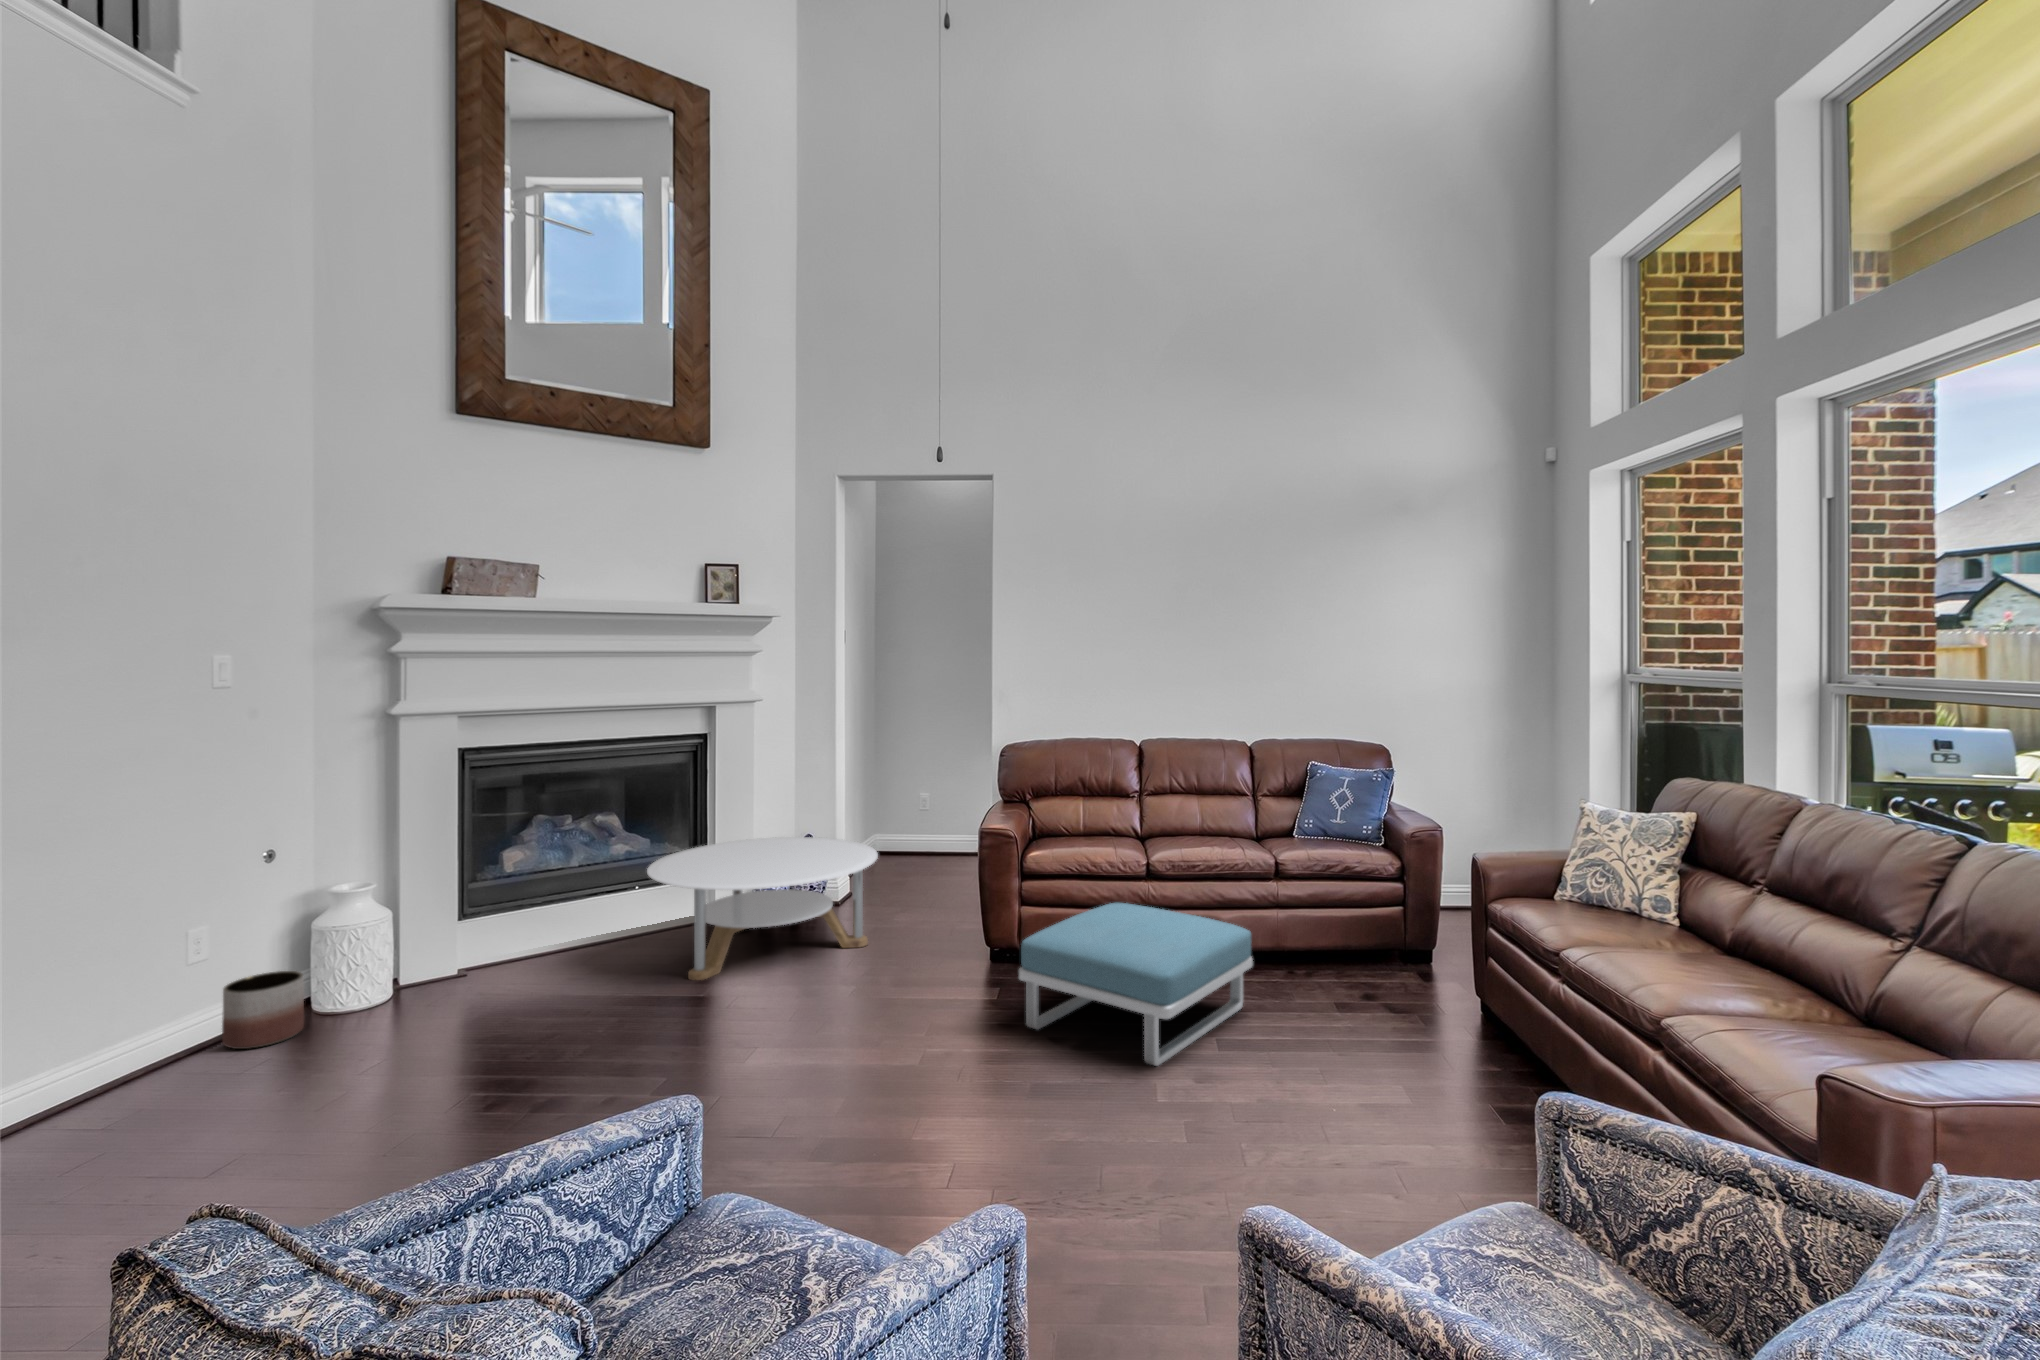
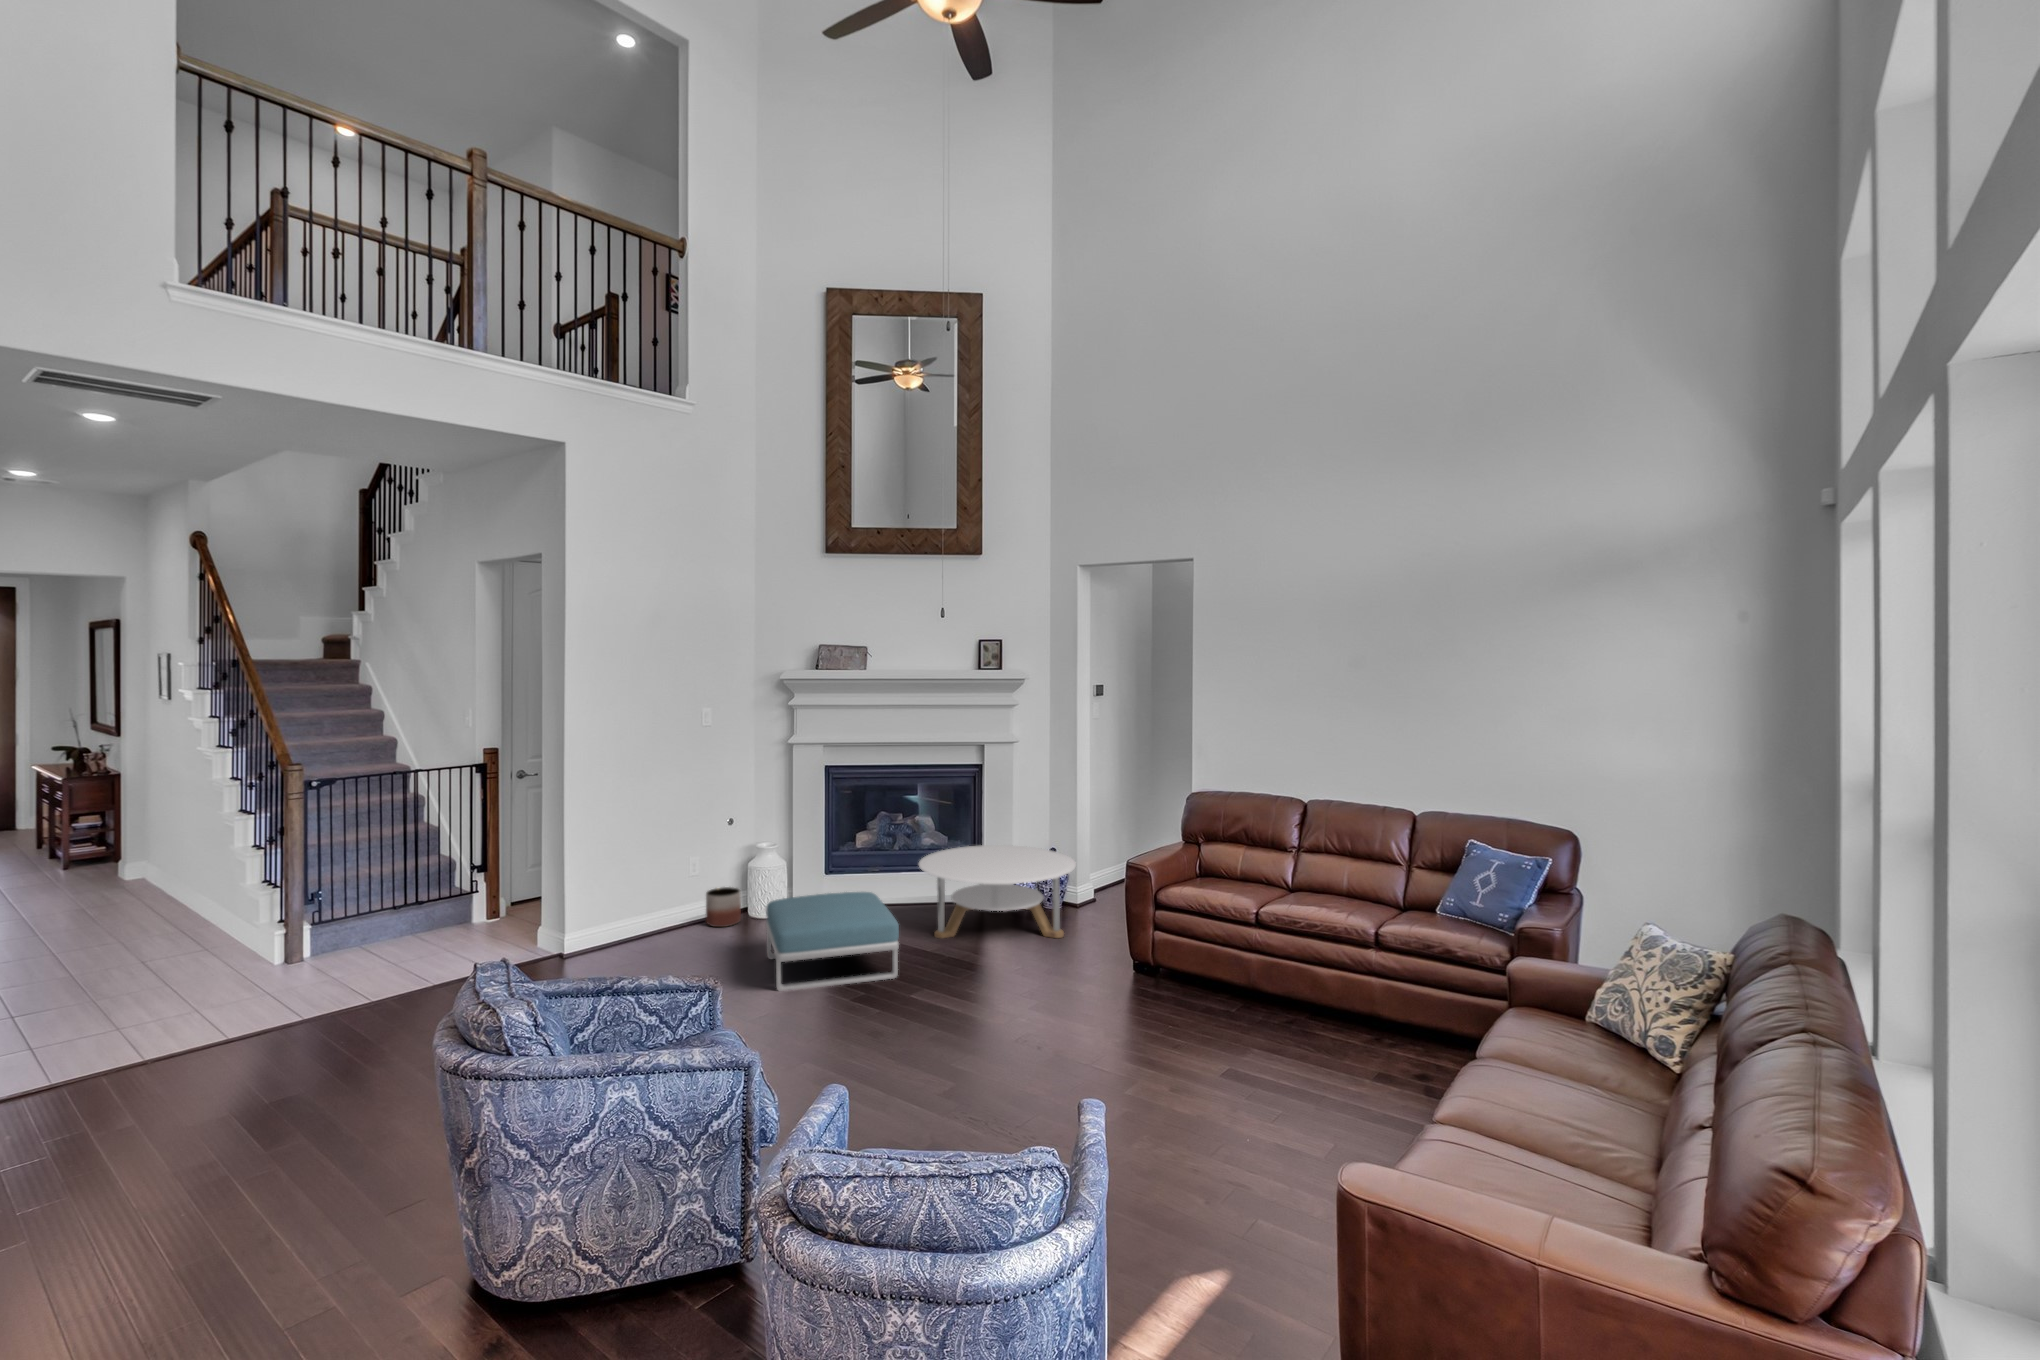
footstool: present [1019,903,1253,1066] -> present [766,892,899,991]

